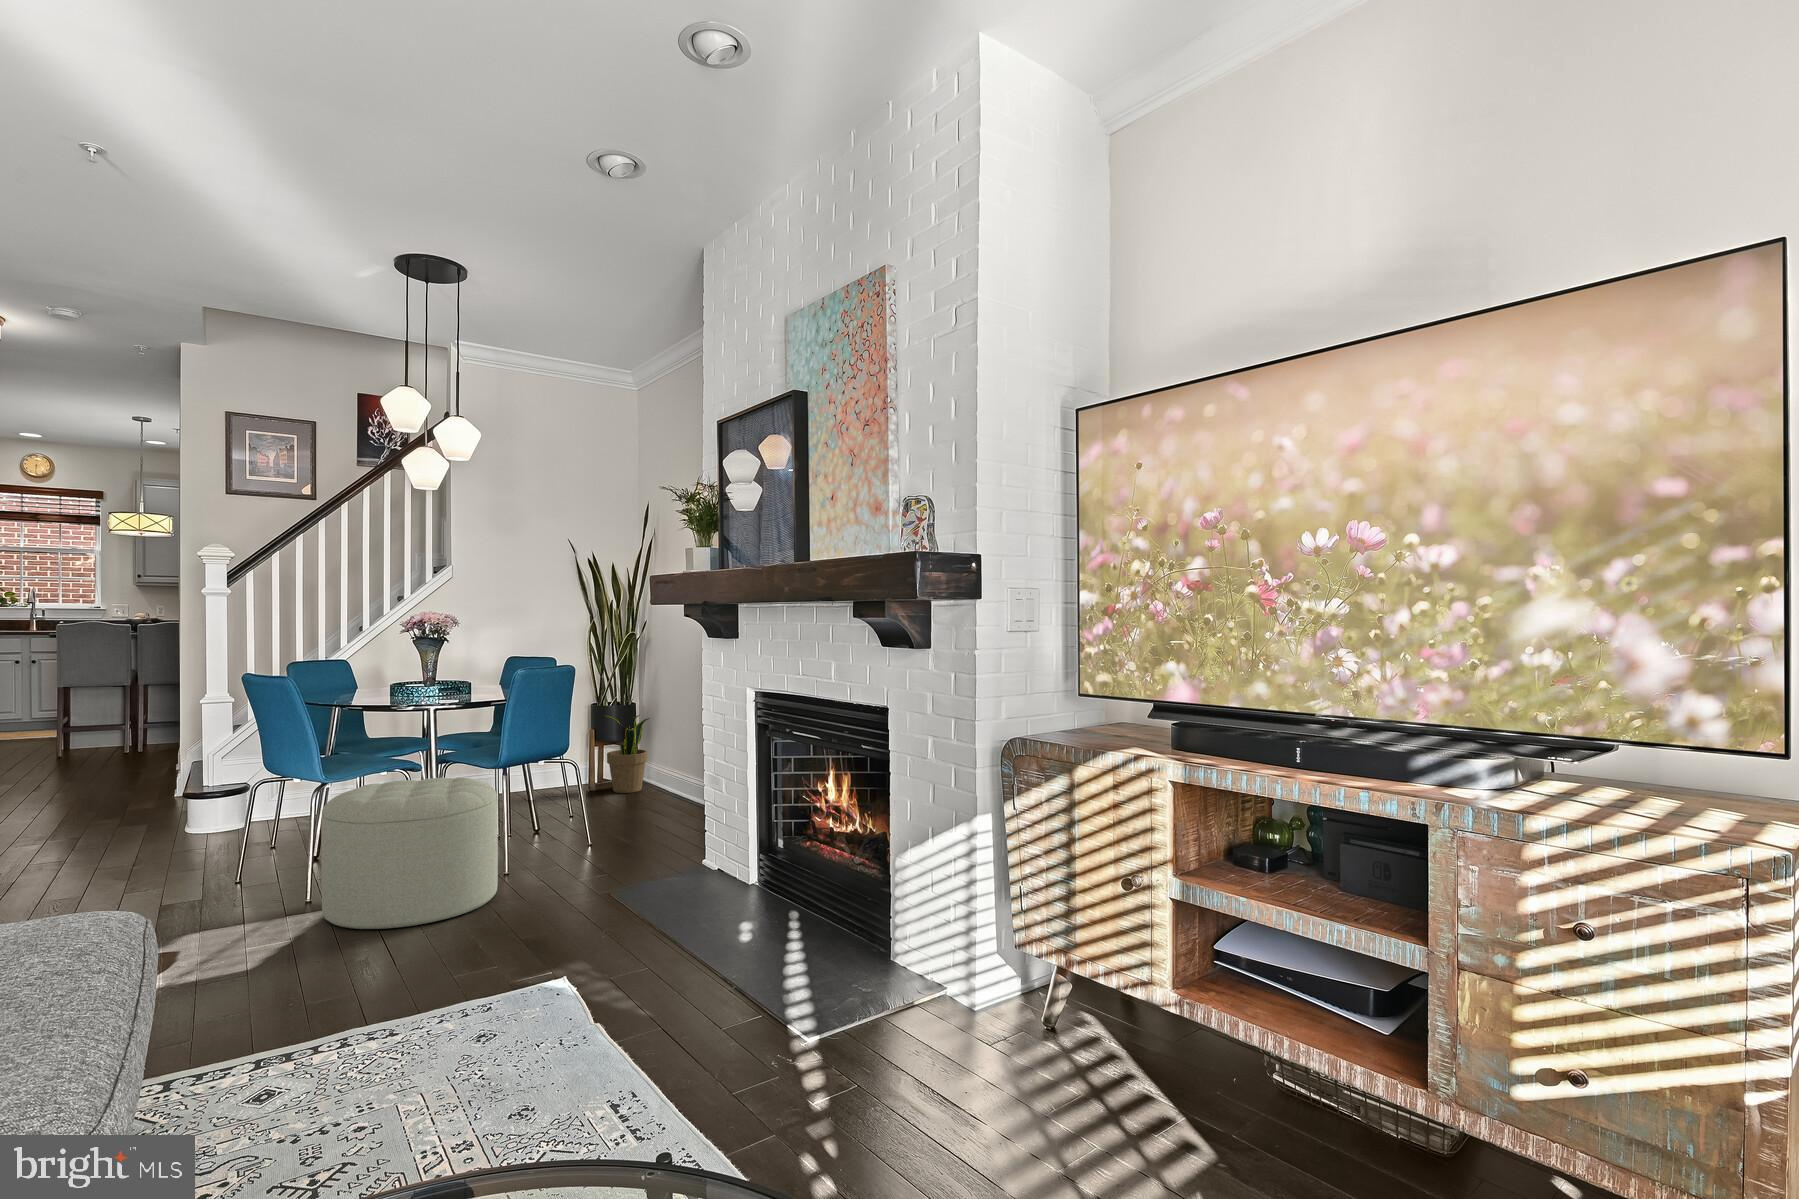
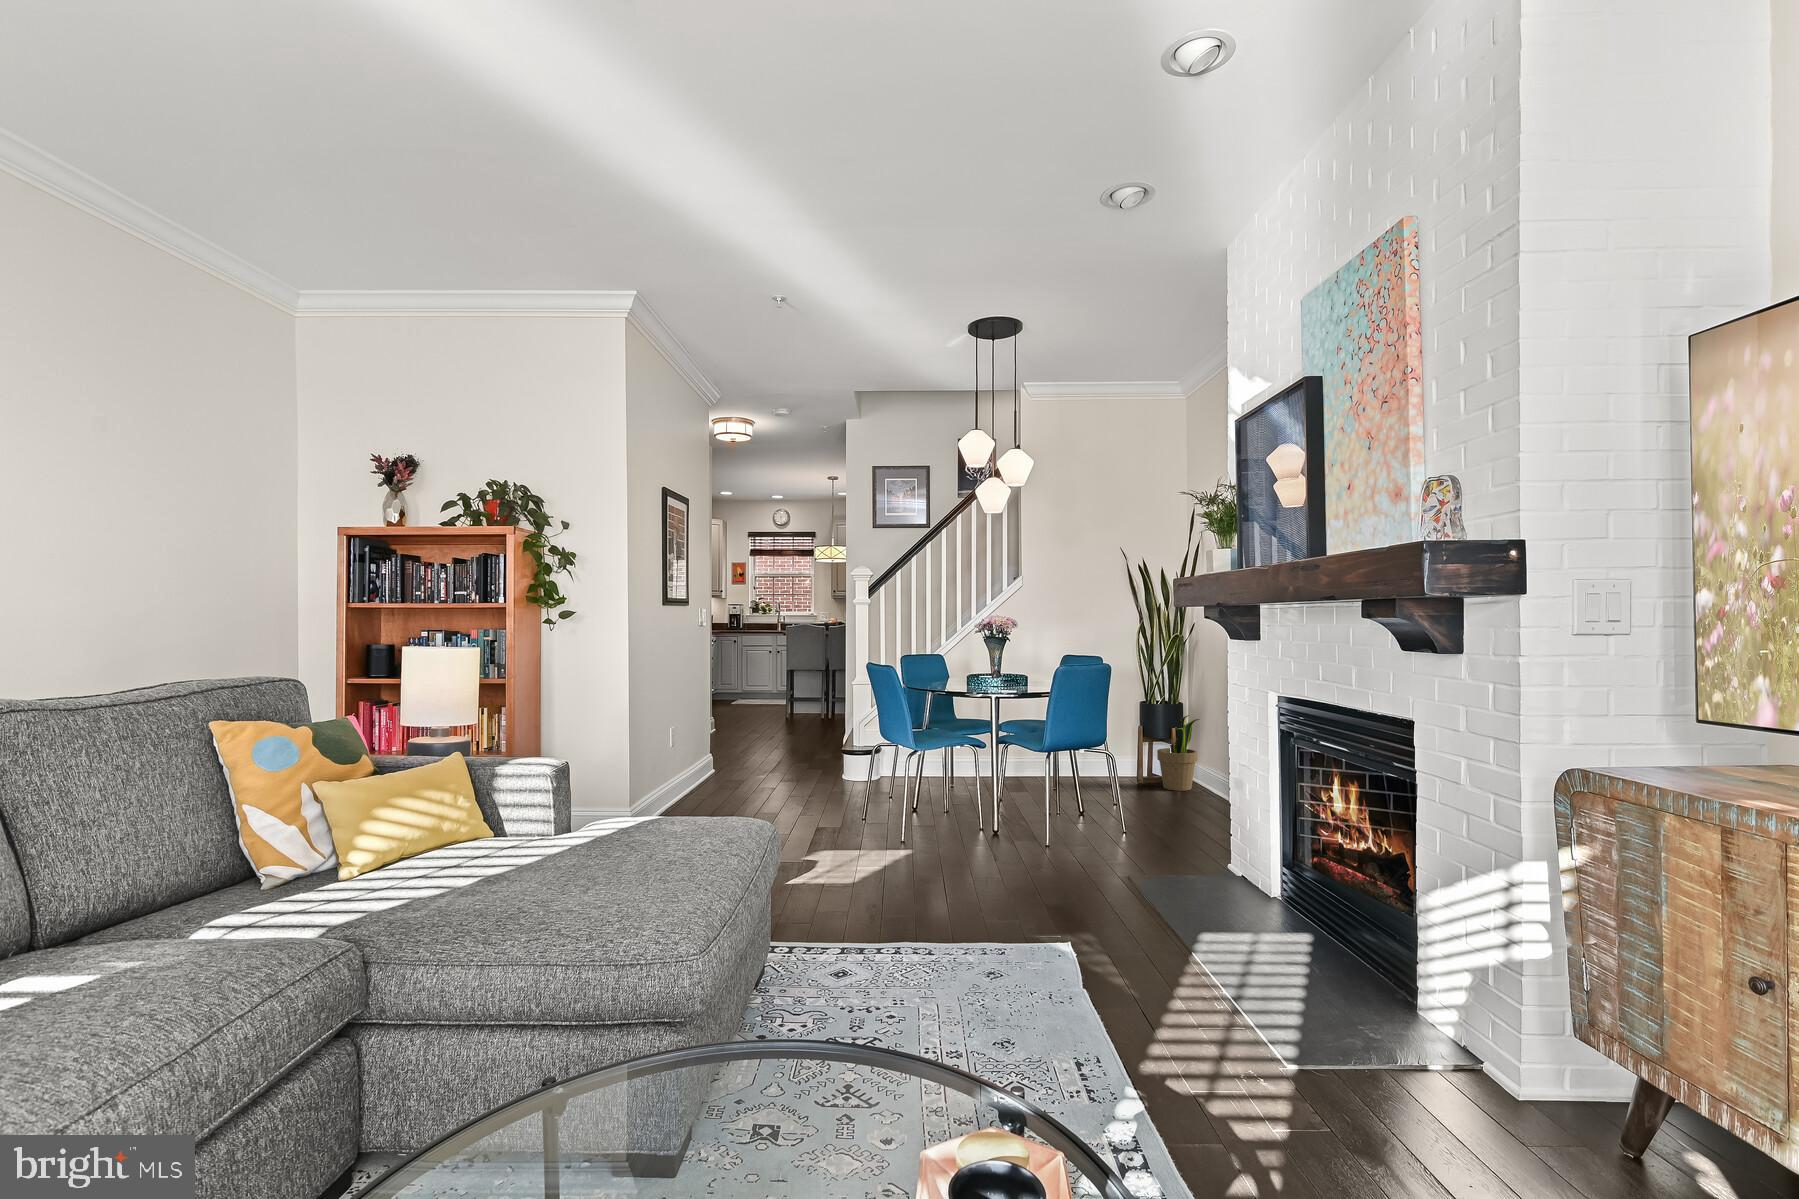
ottoman: present [321,777,498,929] -> none [905,753,1037,875]

